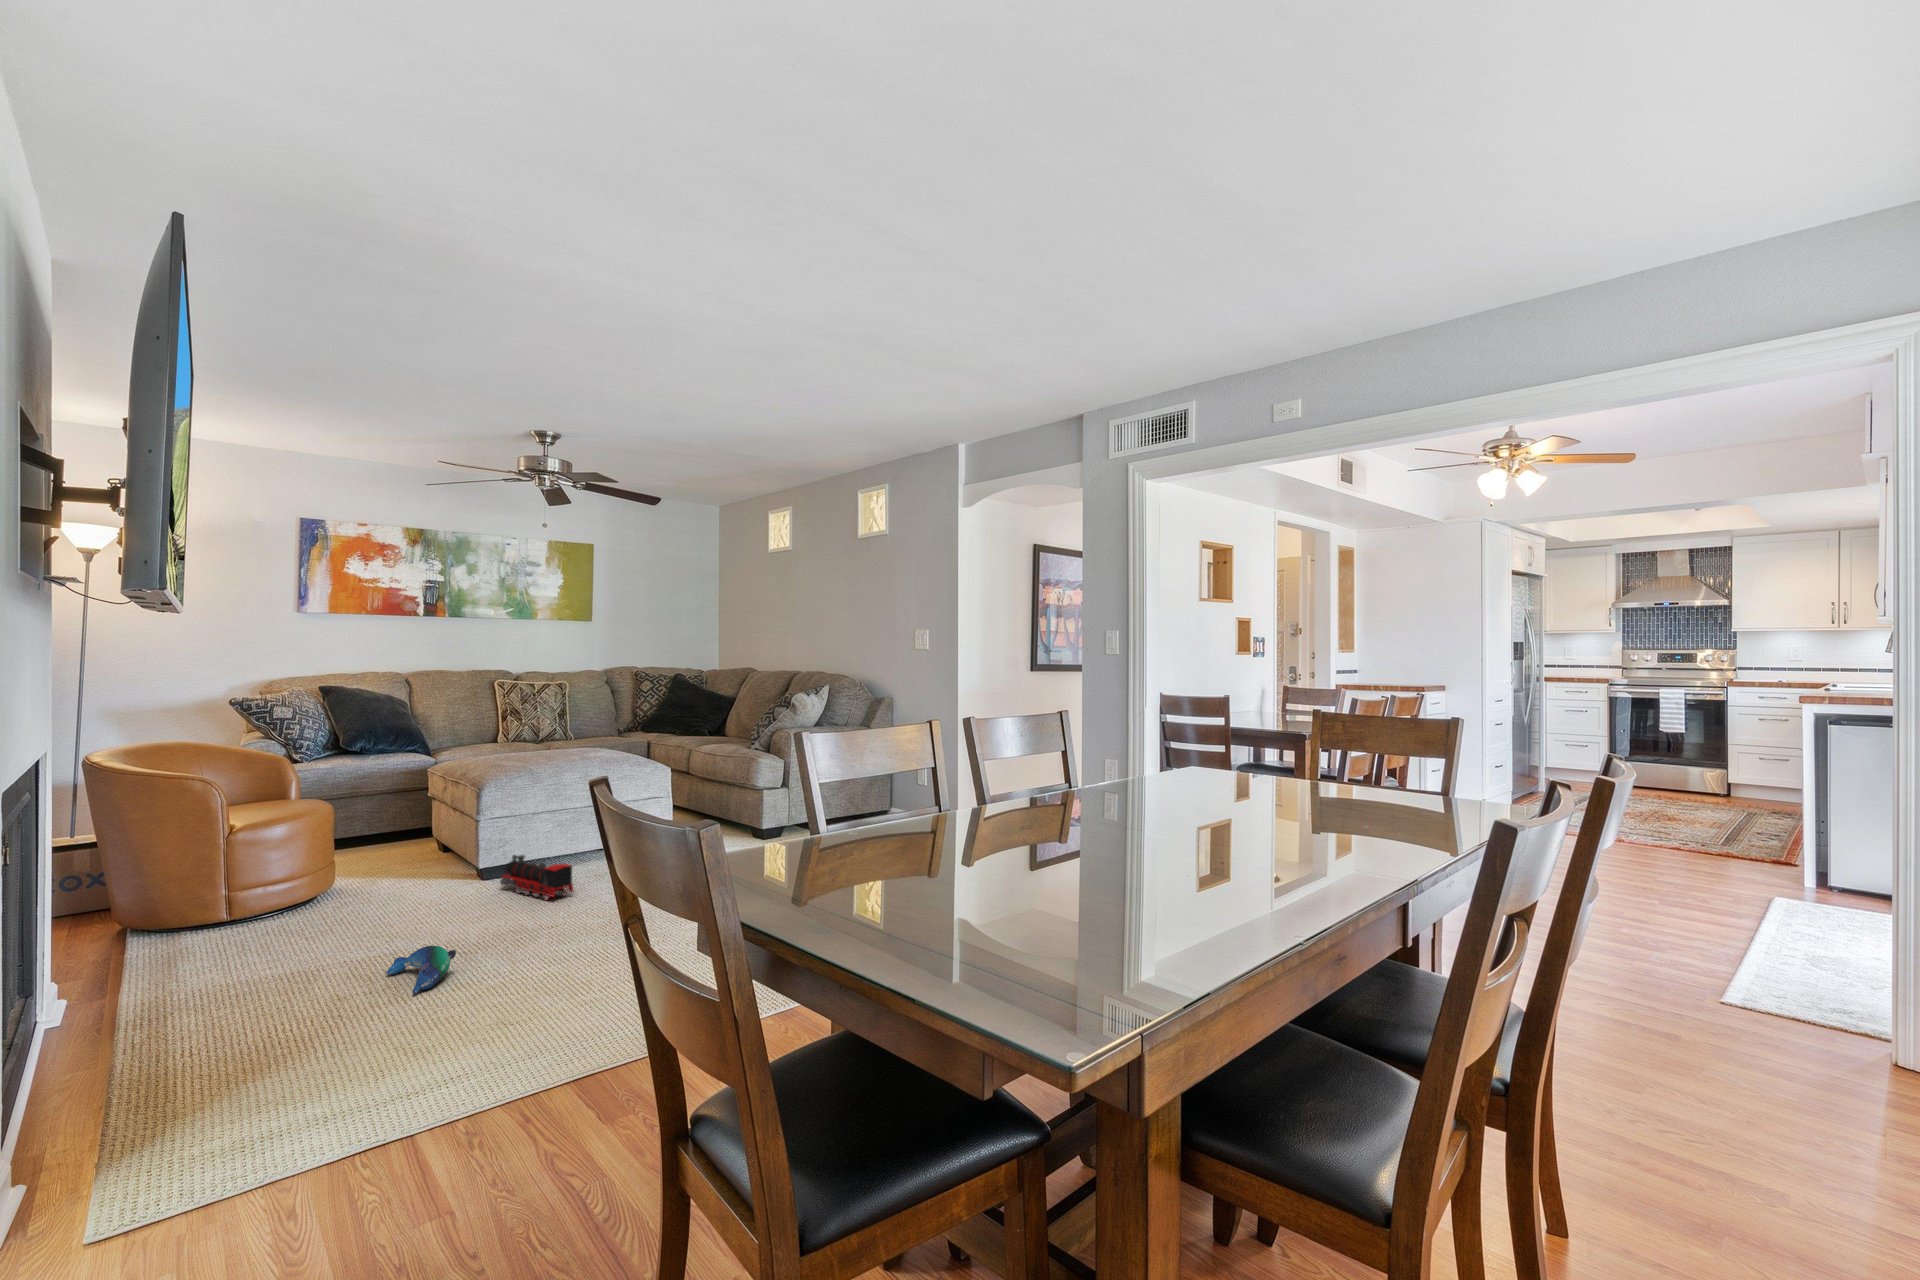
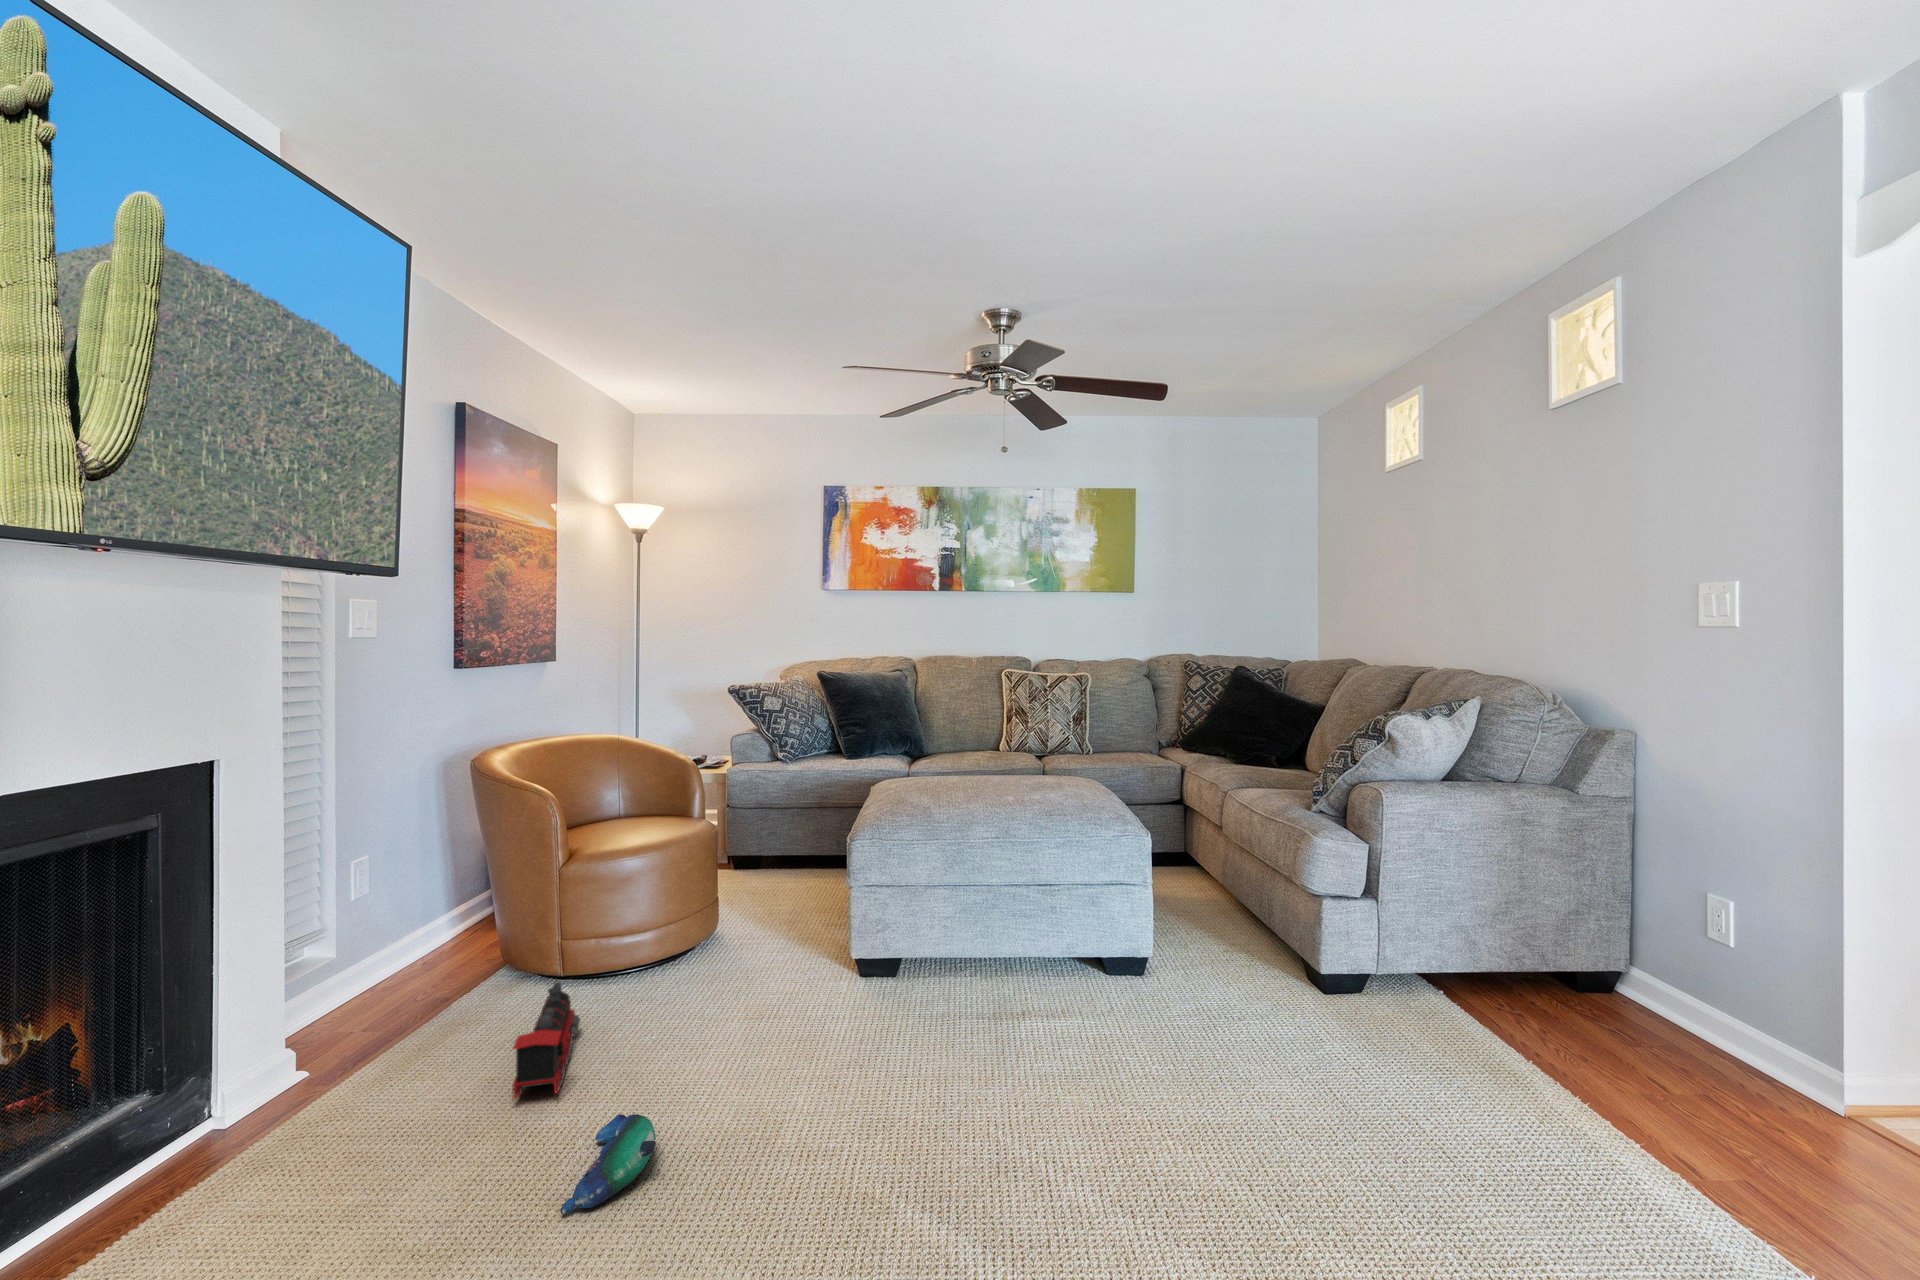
toy train: present [500,855,573,900] -> present [513,981,580,1099]

